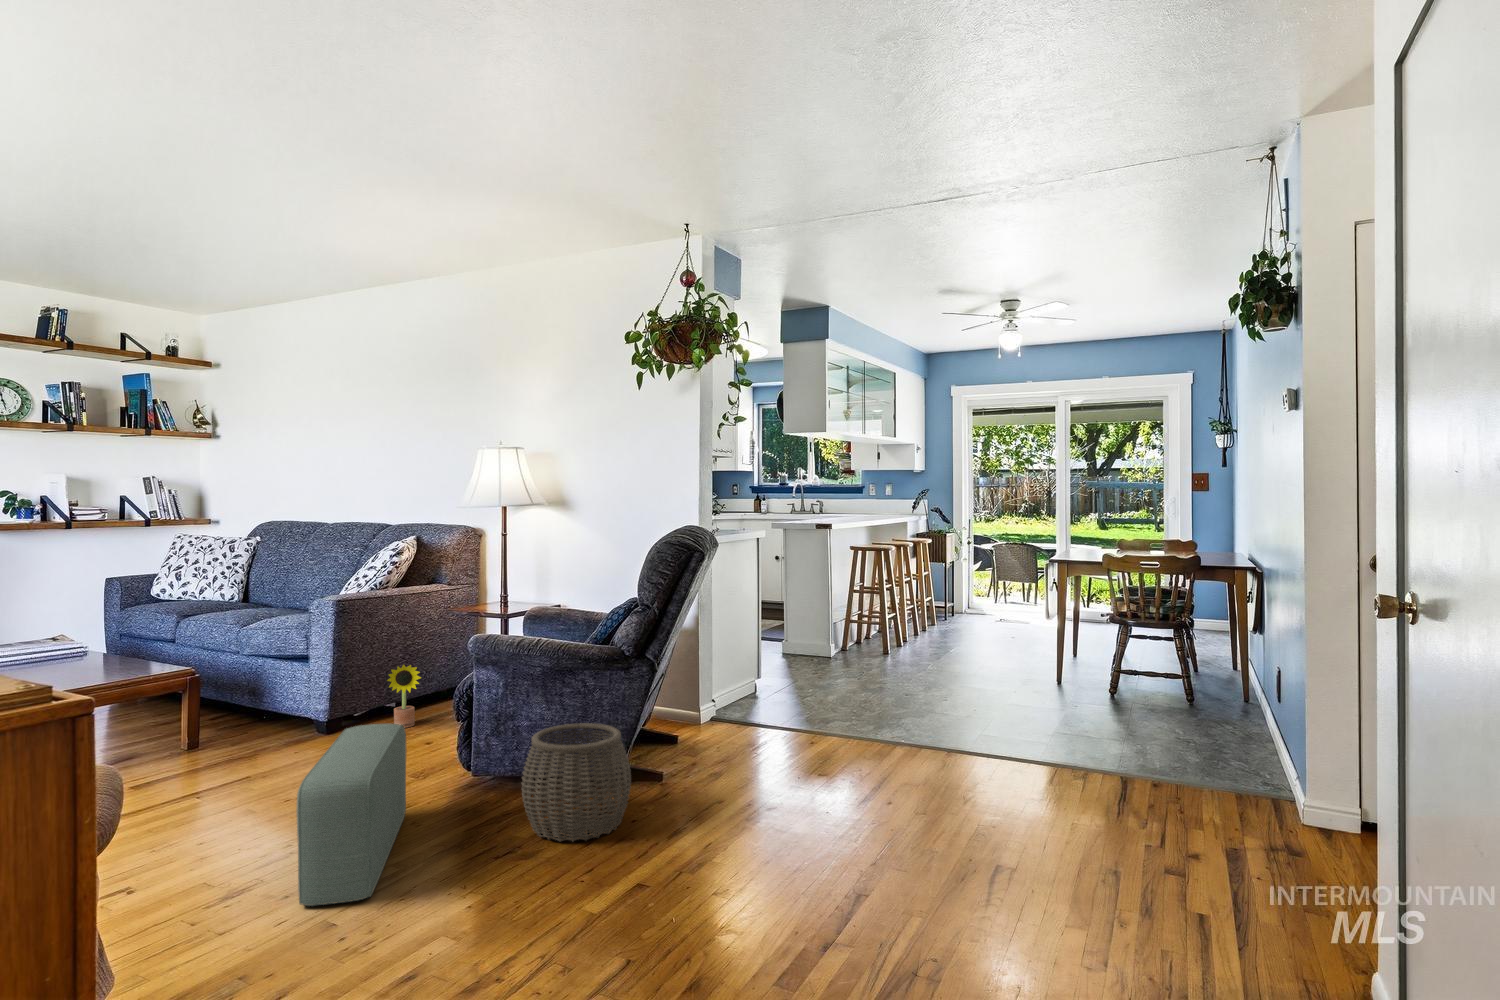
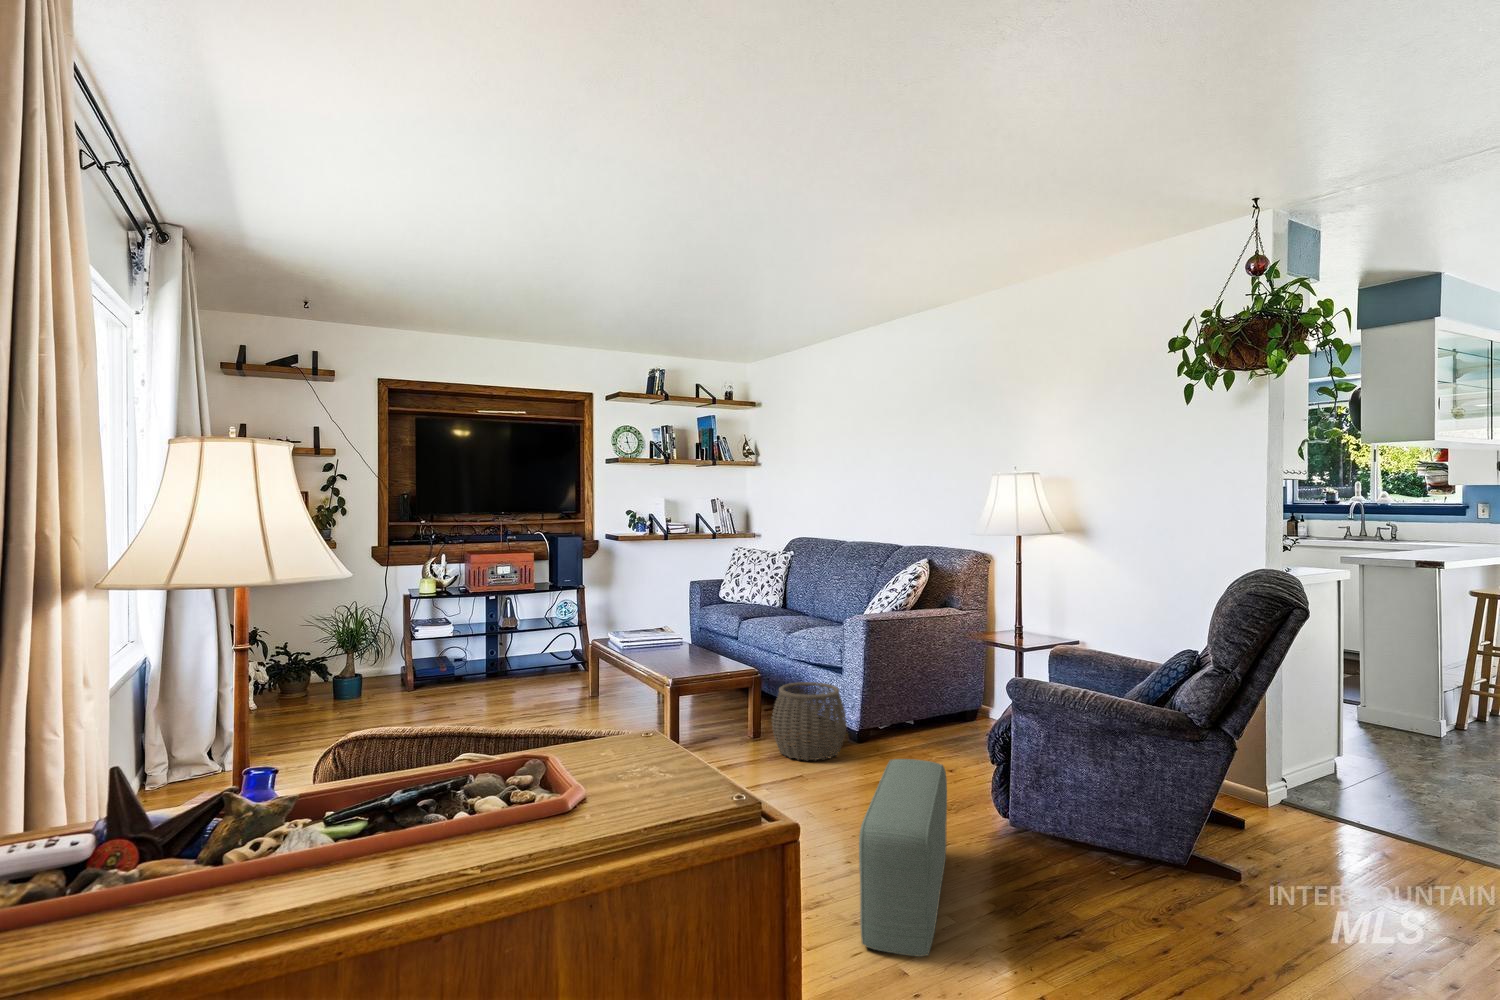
decorative plant: present [387,664,421,728] -> none [910,686,942,748]
woven basket: present [521,723,631,842] -> present [772,682,847,761]

